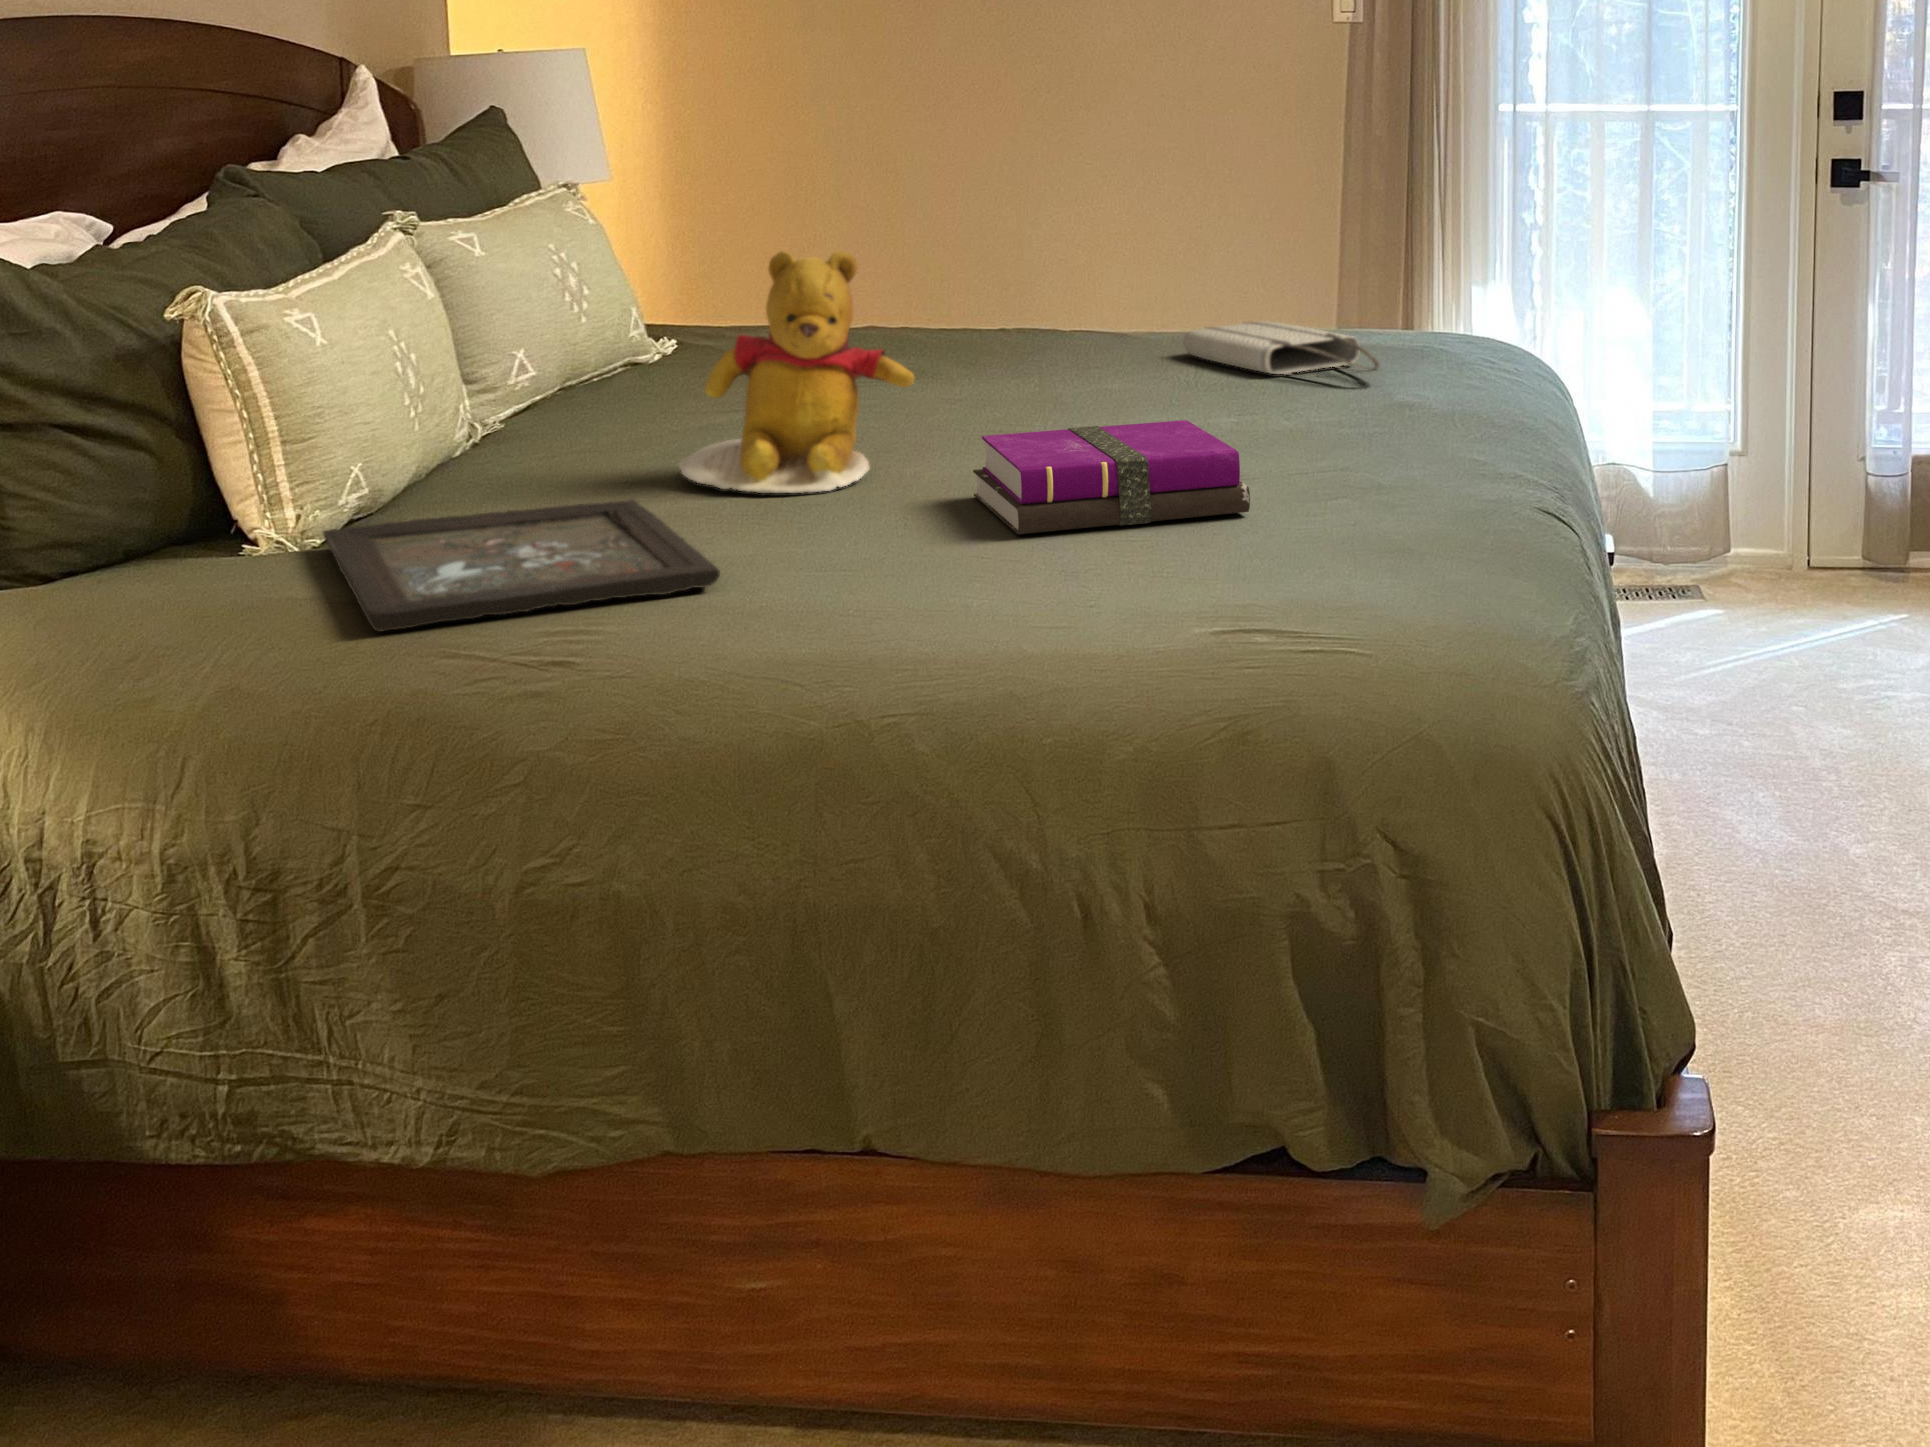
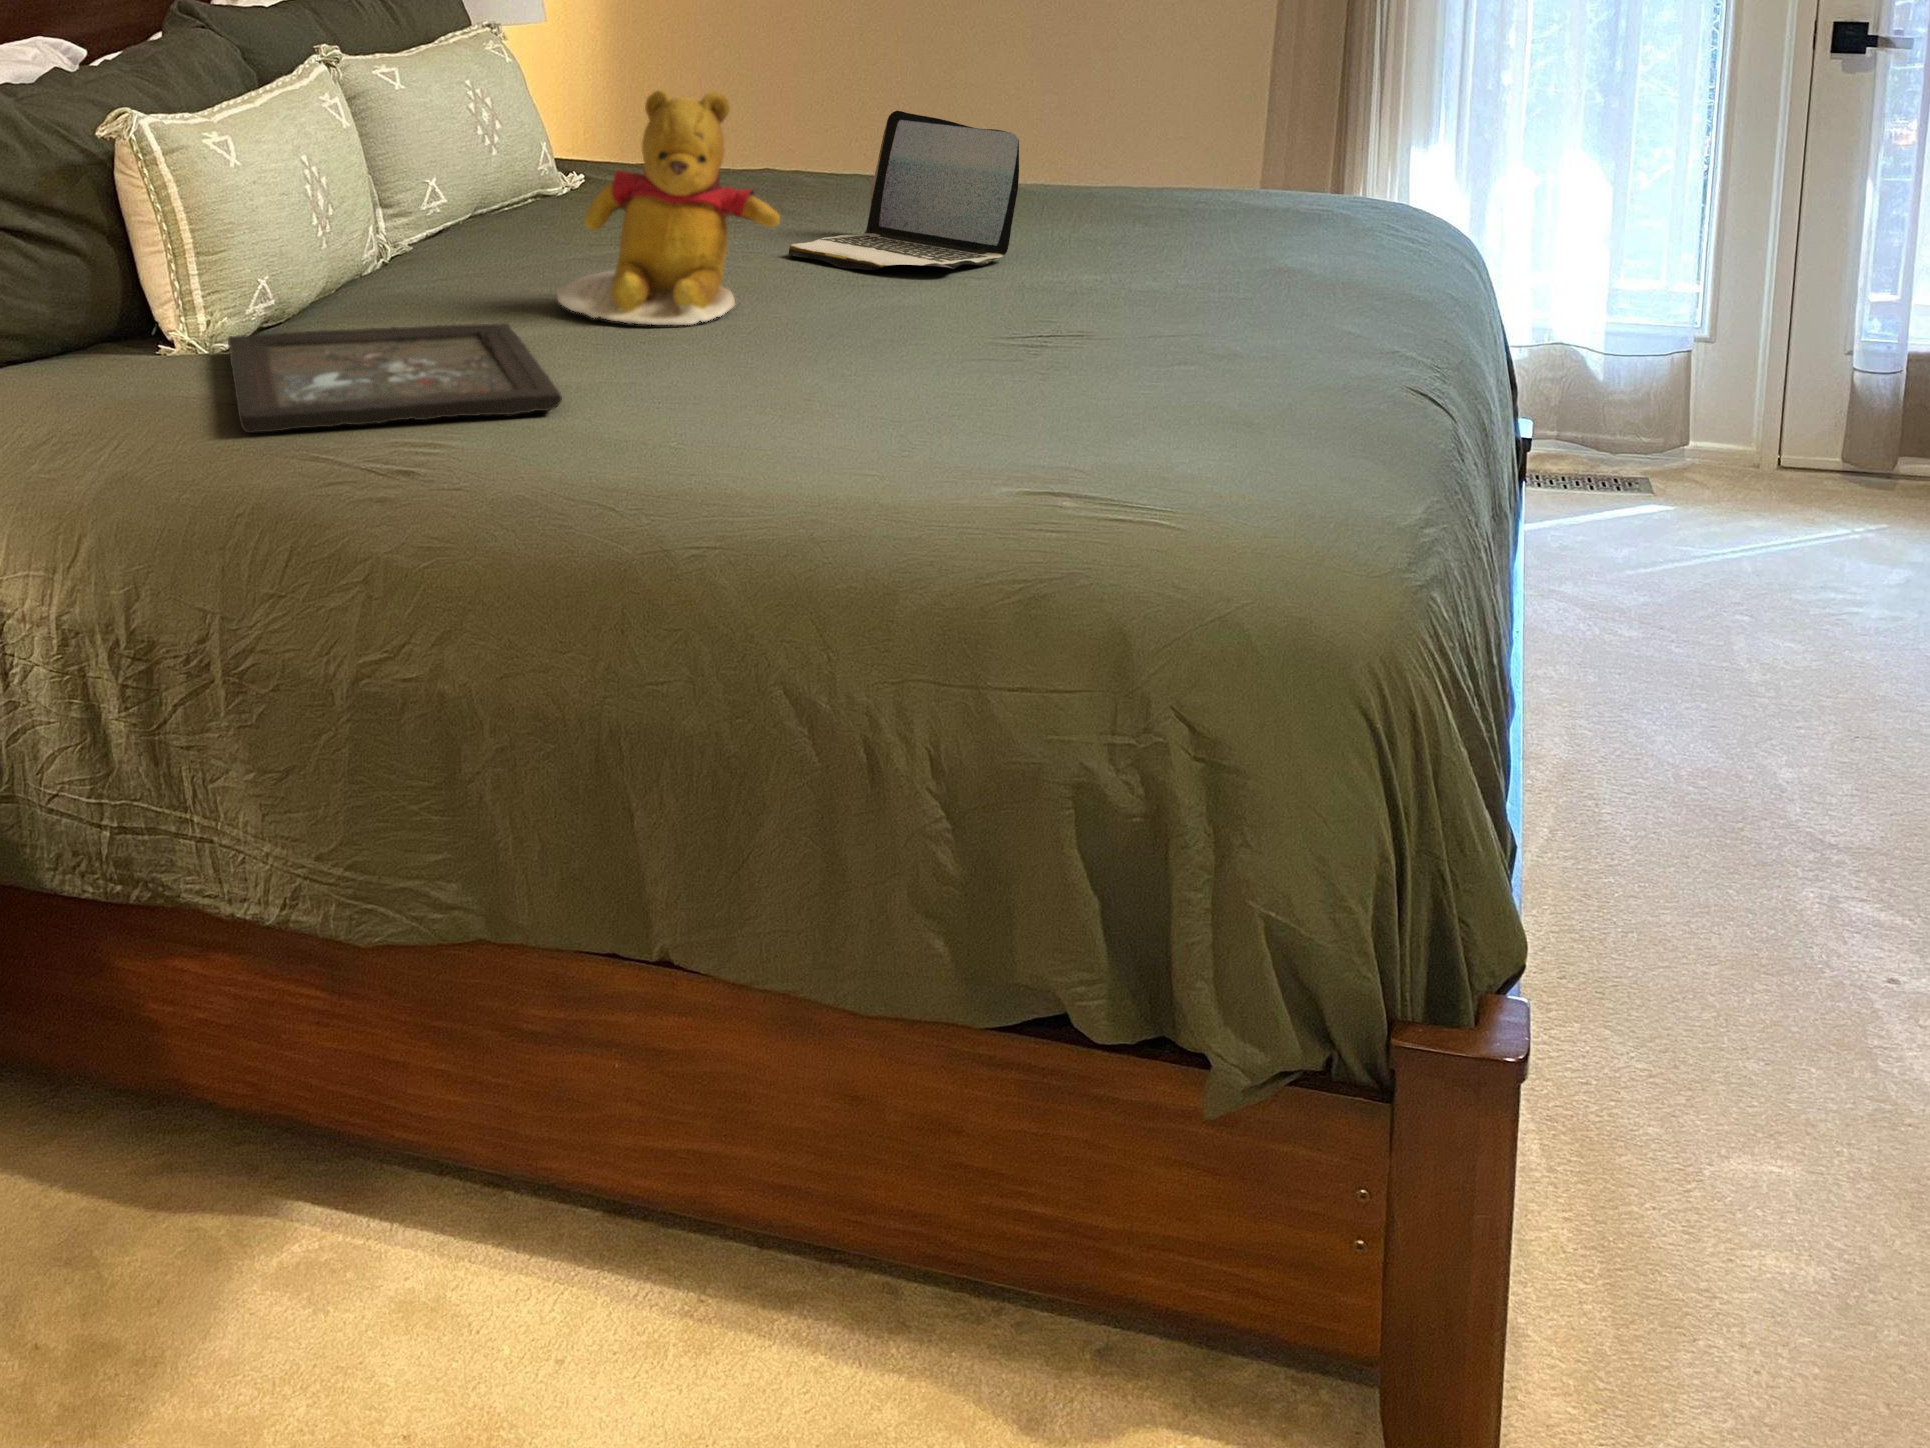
laptop: none [909,264,1138,427] -> present [789,111,1019,270]
tote bag: present [1184,321,1380,376] -> none [1076,177,1275,235]
notebook: present [973,420,1250,534] -> none [828,272,1101,378]

